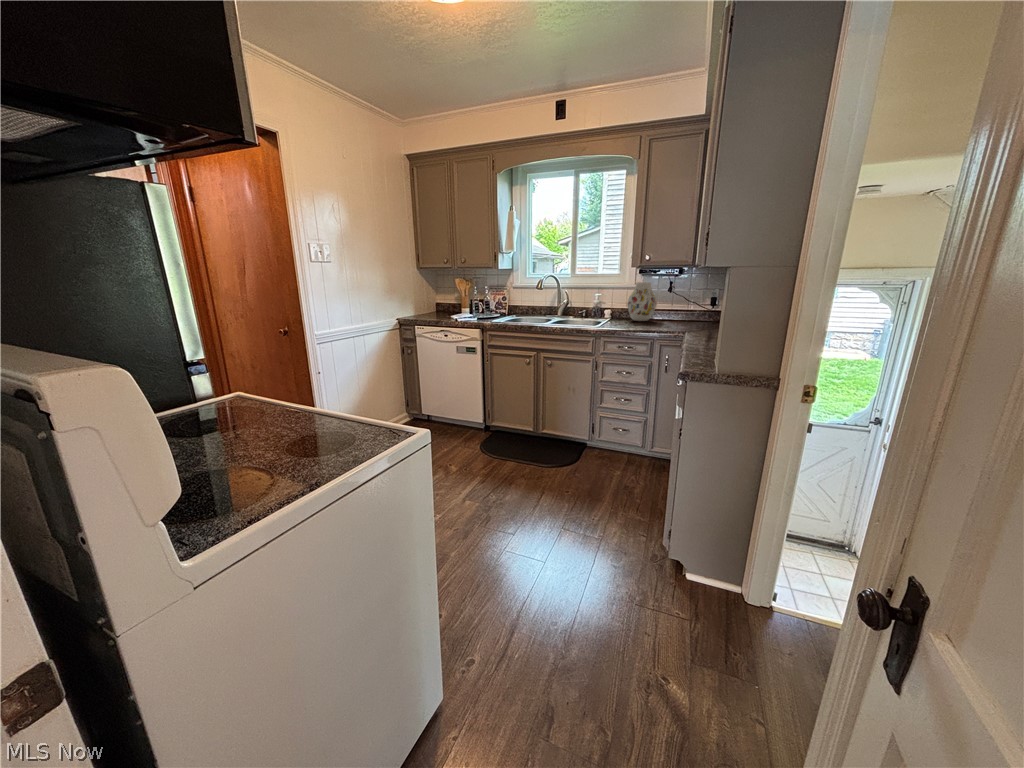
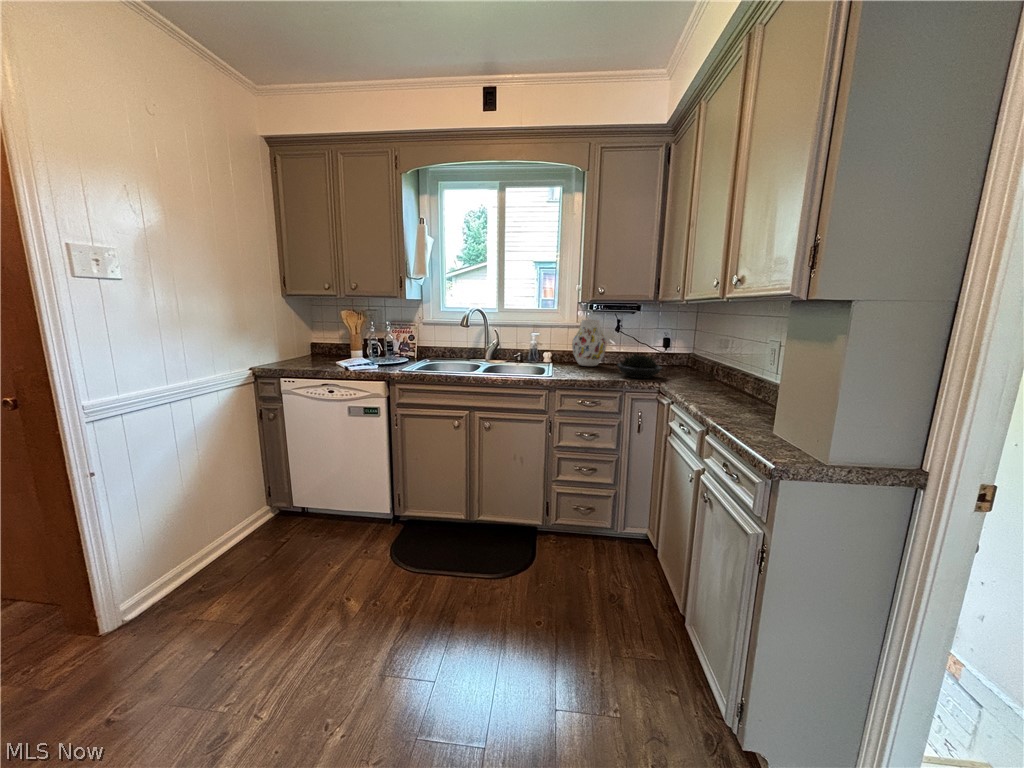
succulent plant: none [655,309,693,330] -> present [617,354,662,378]

